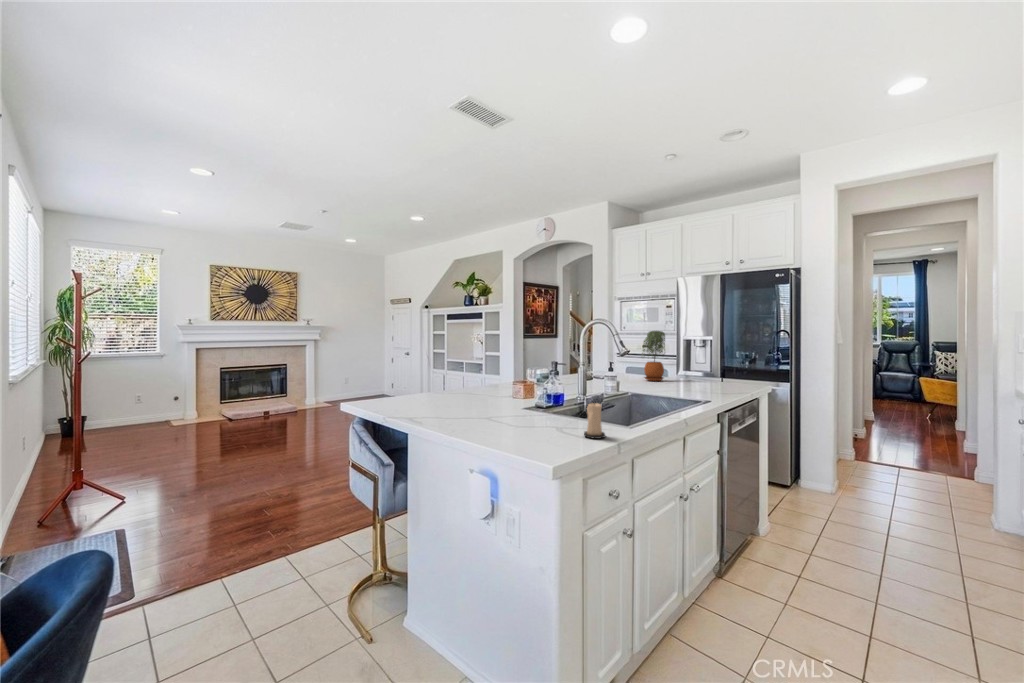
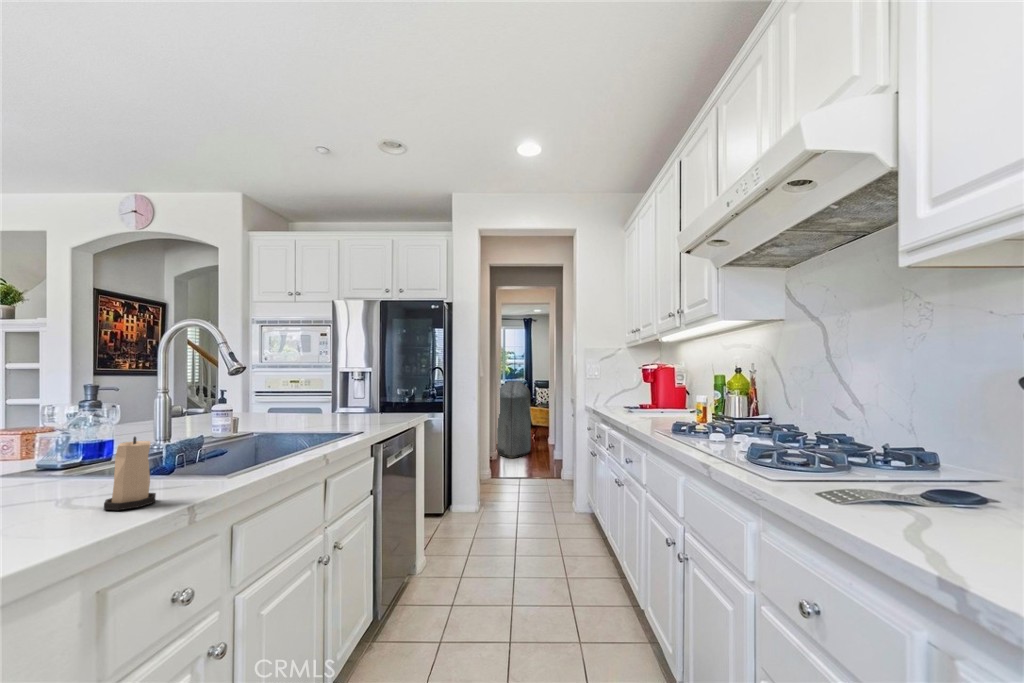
potted plant: present [642,331,665,381] -> none [284,355,316,418]
trash can: none [866,346,922,440] -> present [497,381,531,458]

